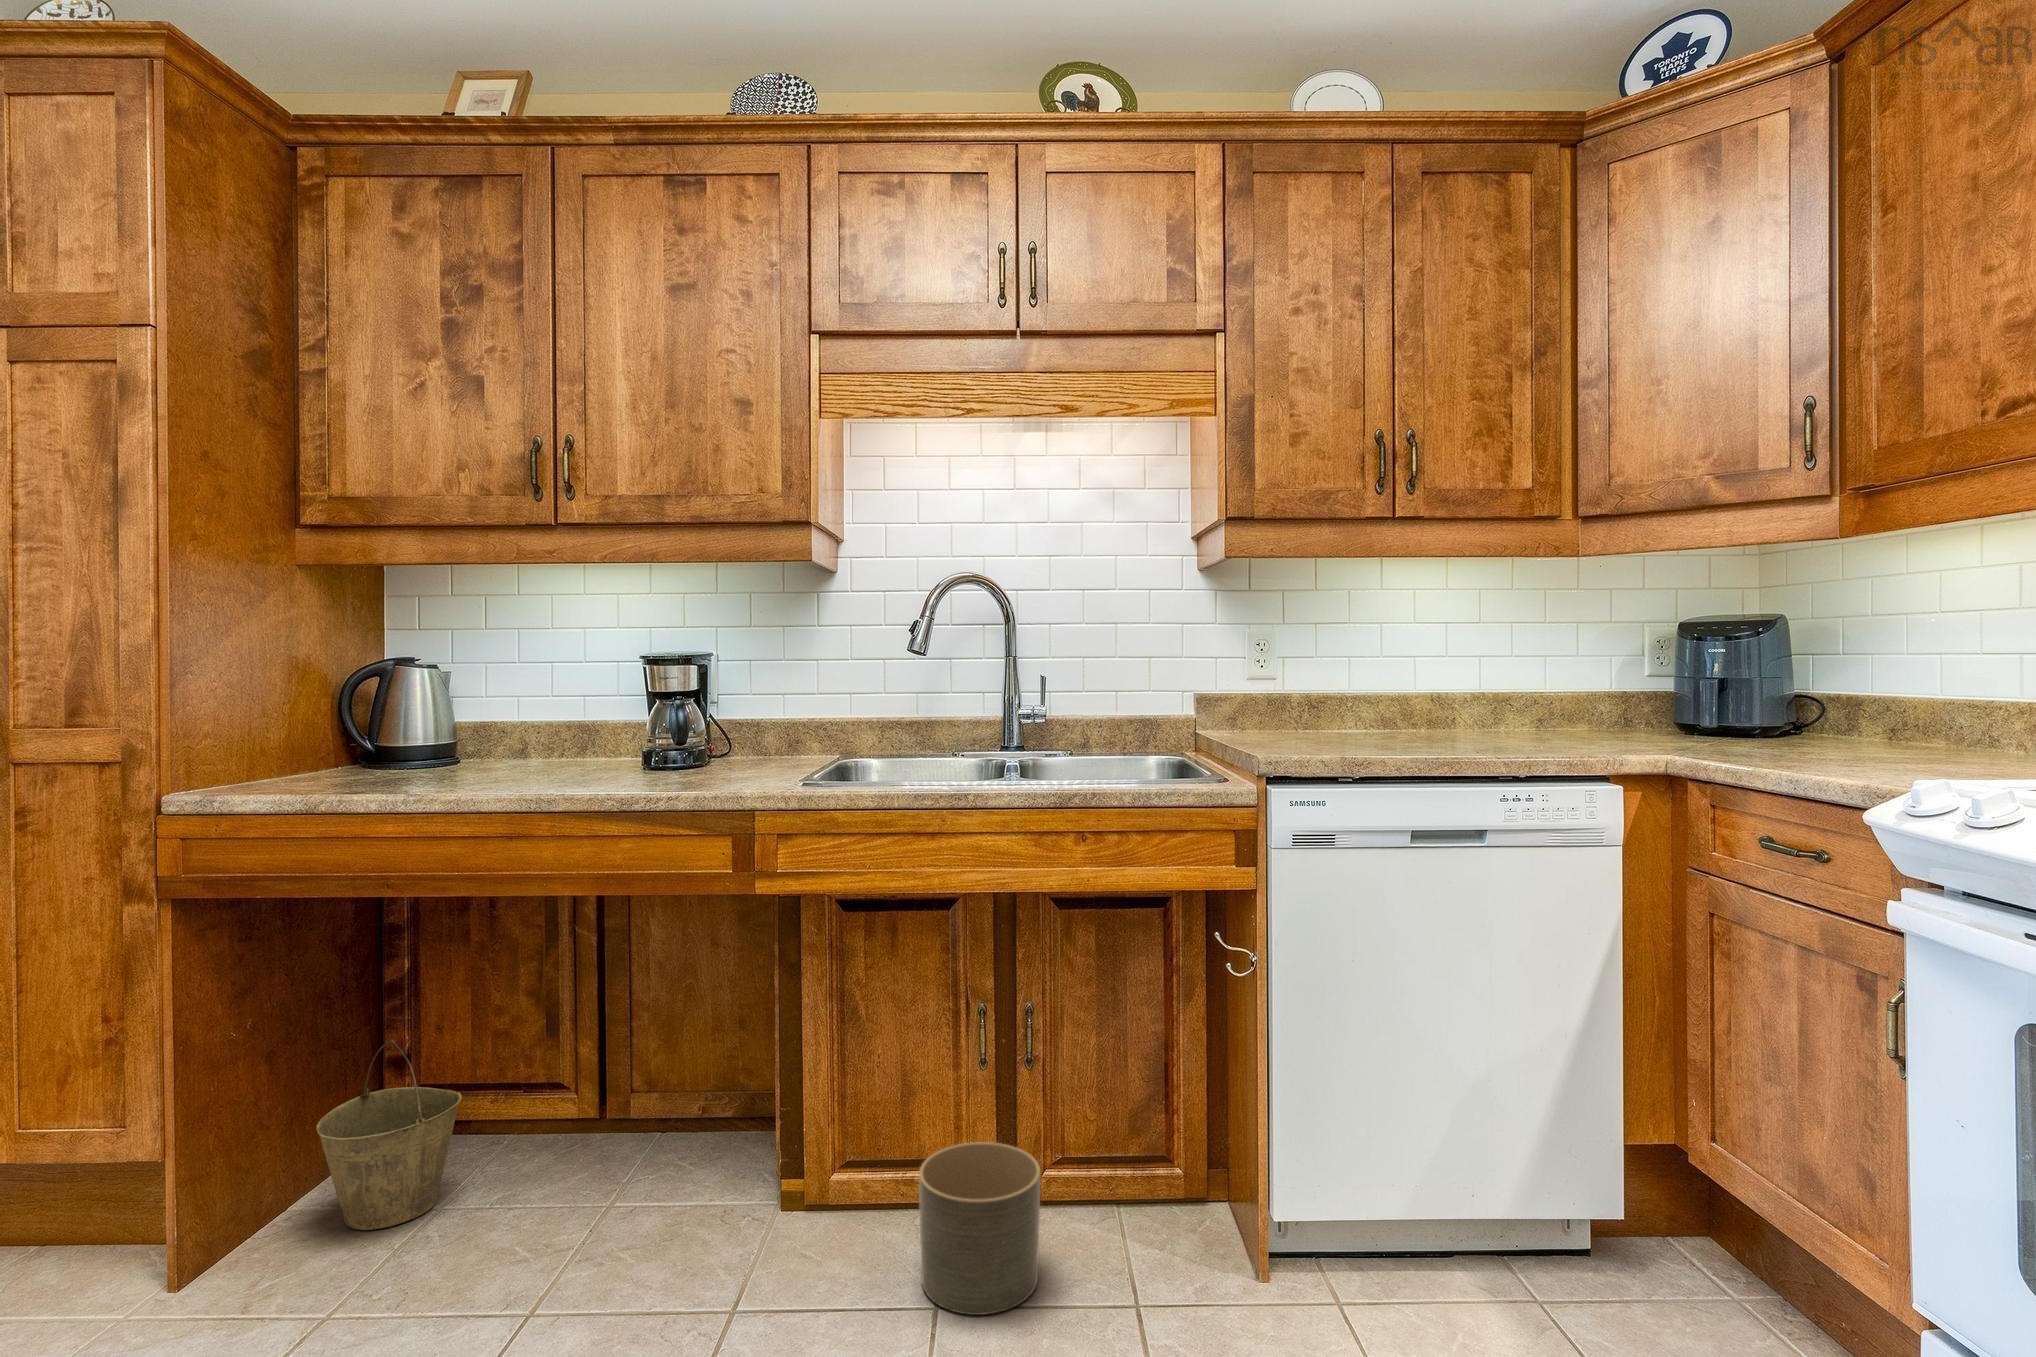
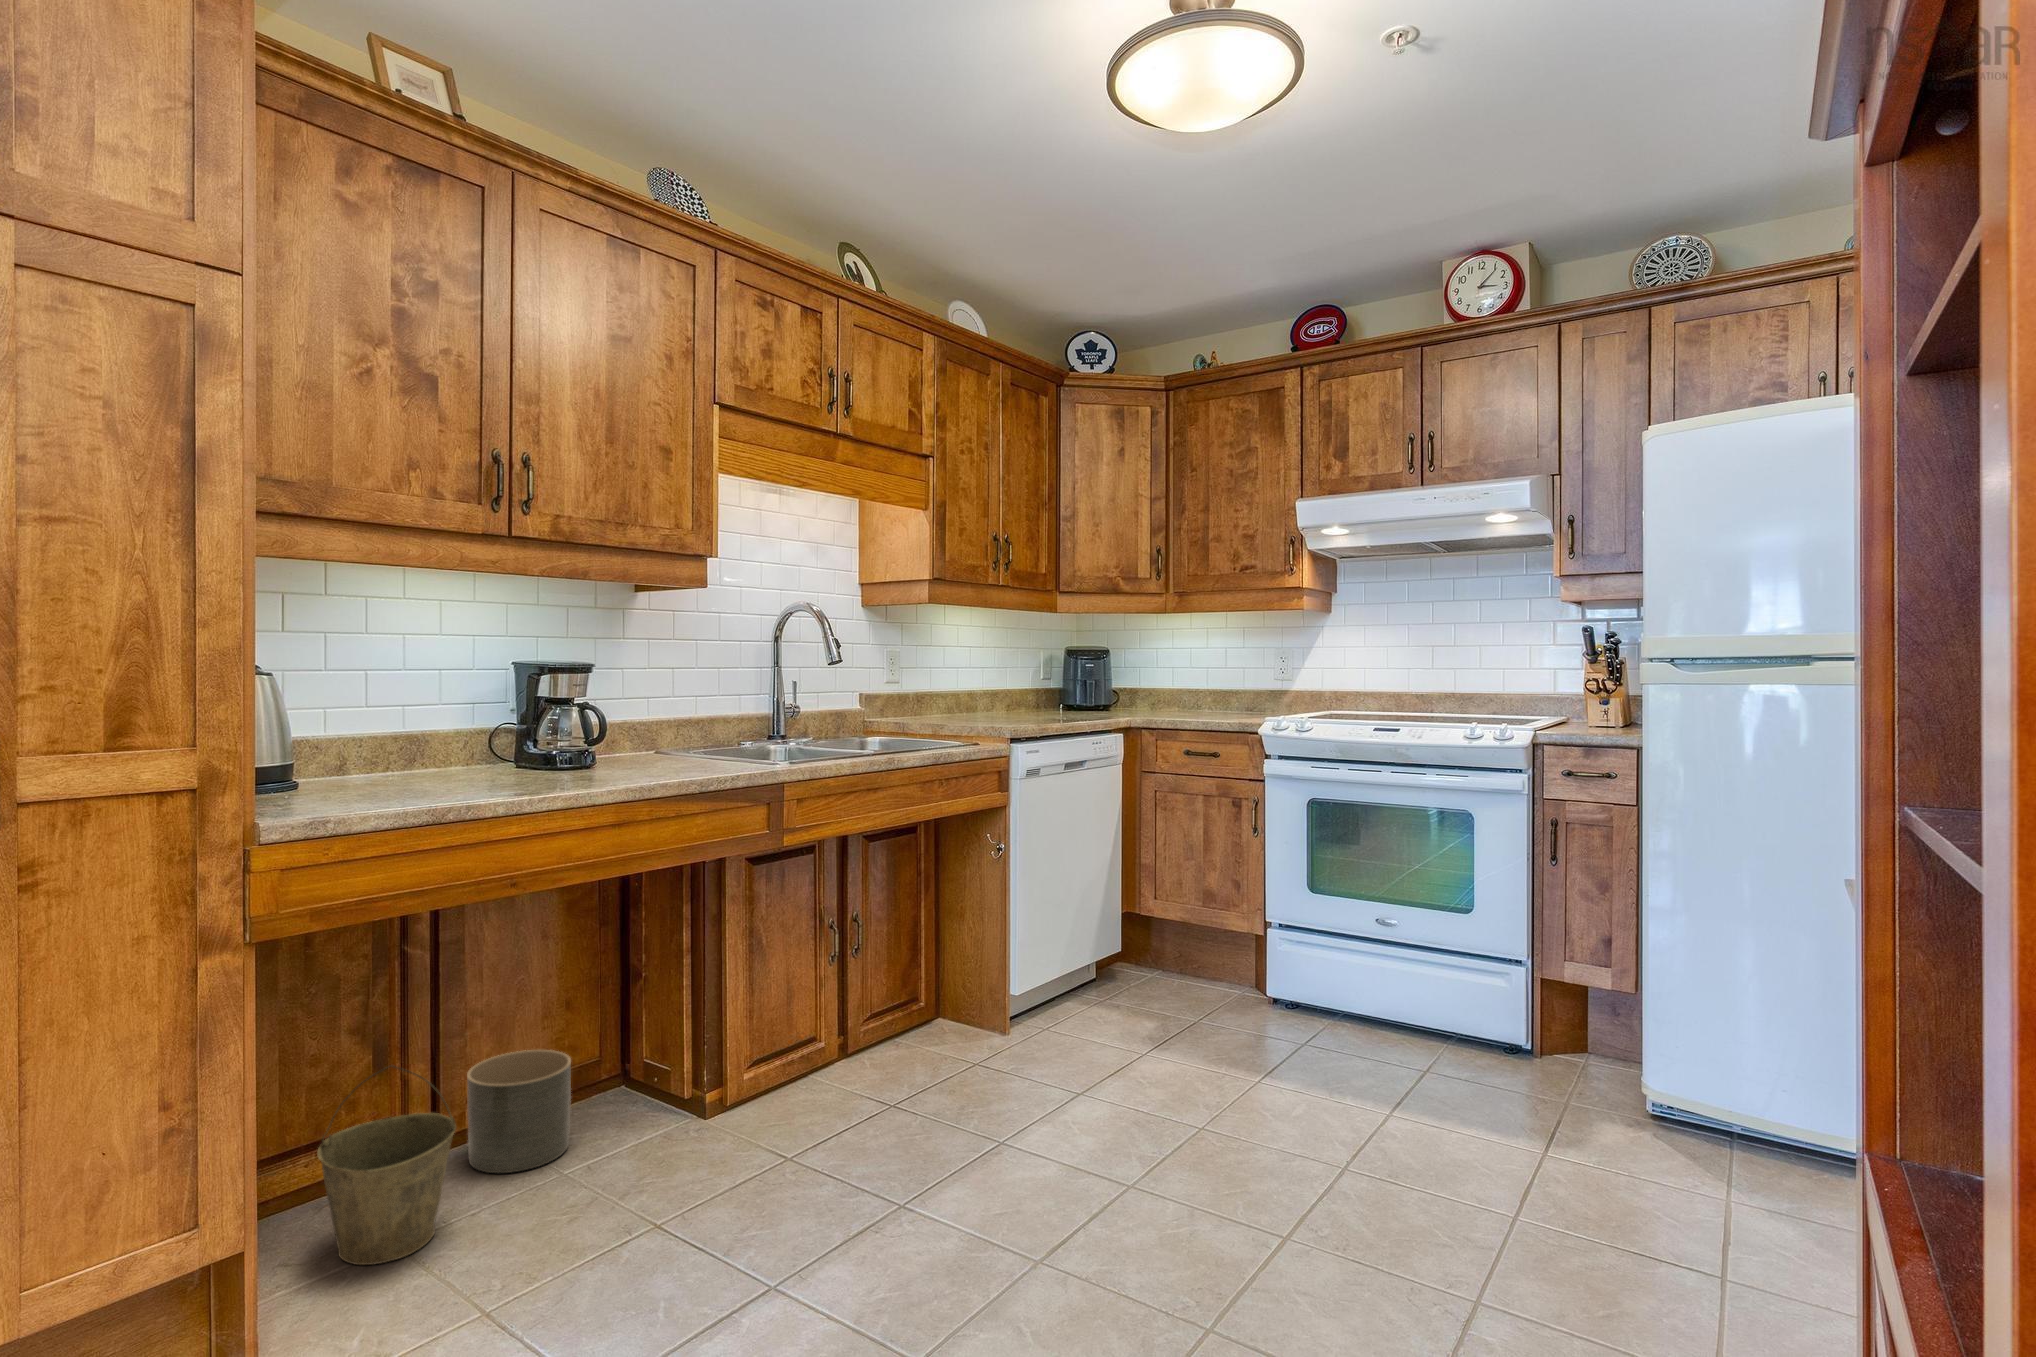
planter: present [919,1142,1040,1315] -> present [467,1050,571,1173]

